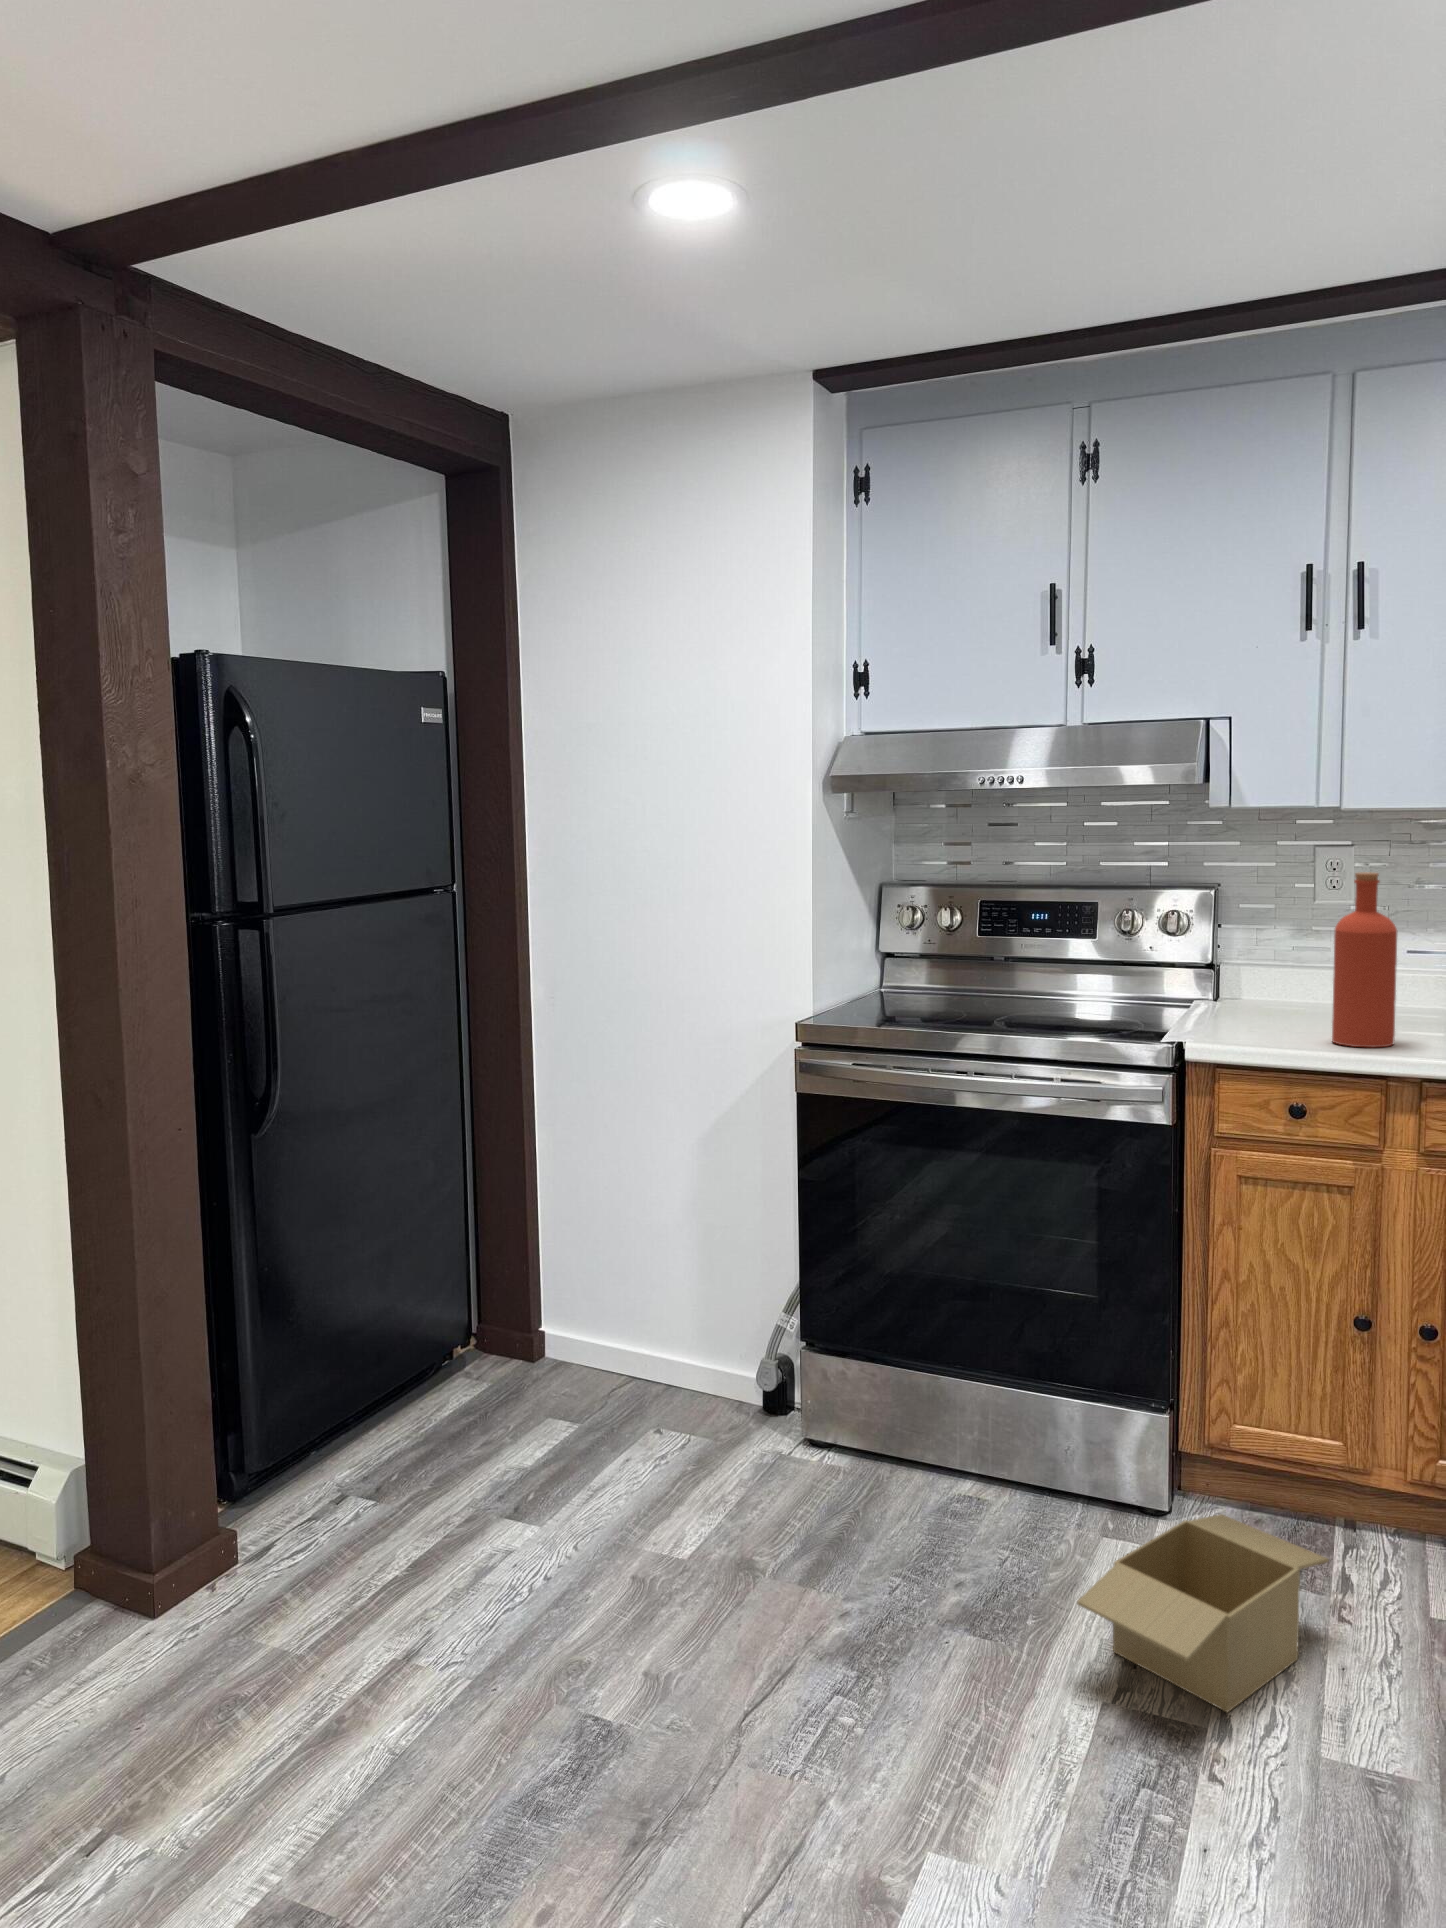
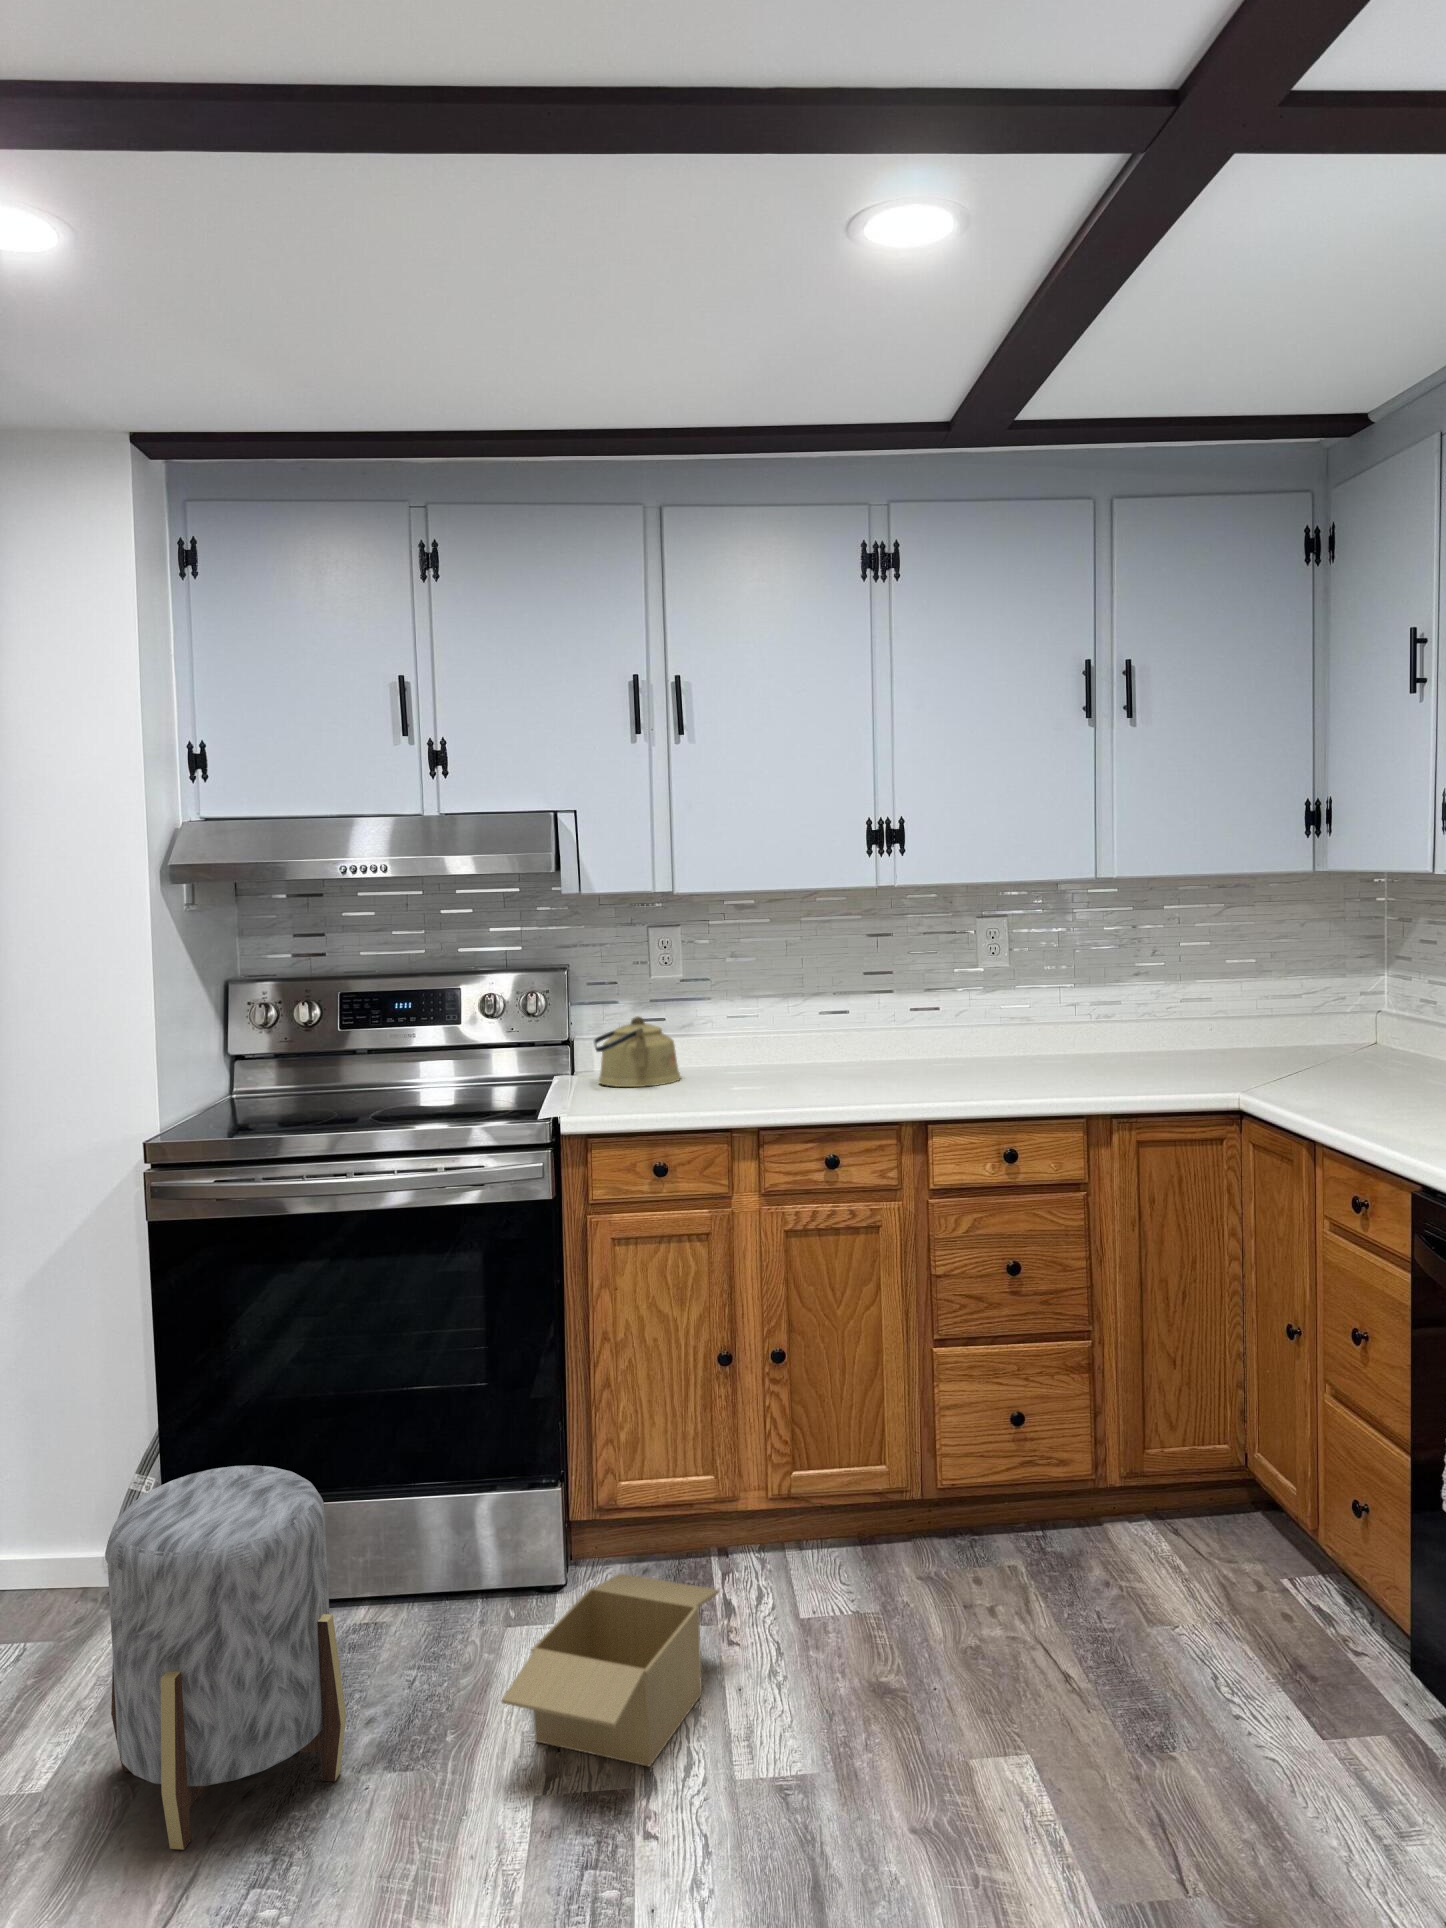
bottle: present [1332,872,1397,1047] -> none [679,948,734,1108]
kettle: none [1244,942,1343,1018] -> present [594,1016,681,1087]
stool: none [739,1324,933,1645] -> present [107,1465,346,1849]

